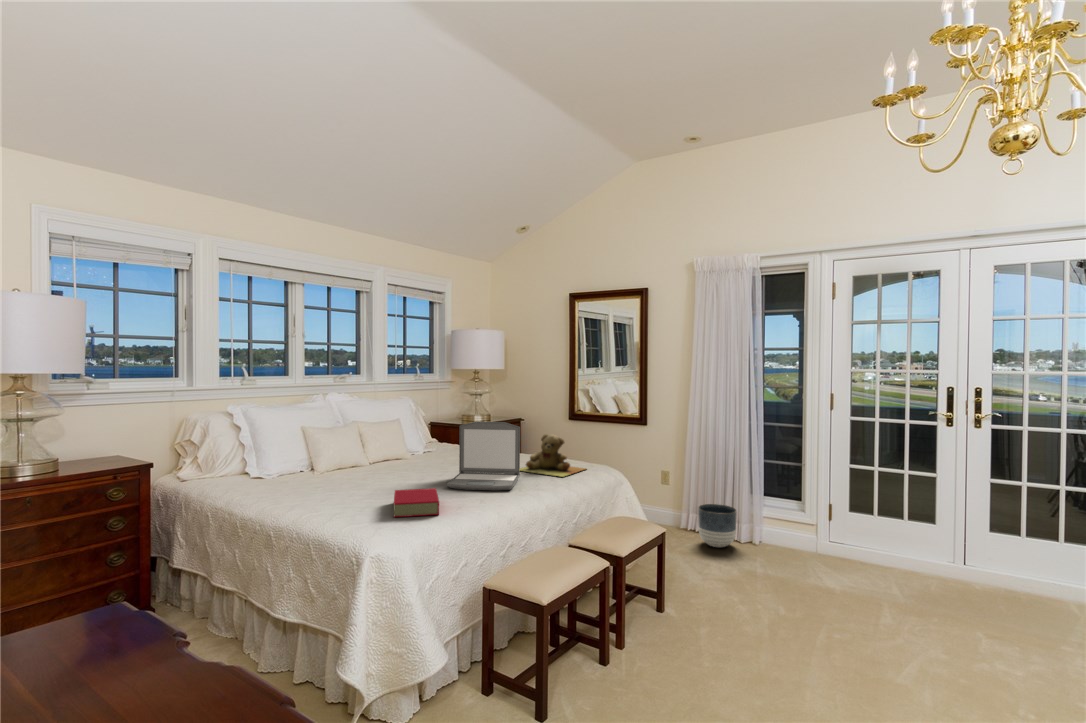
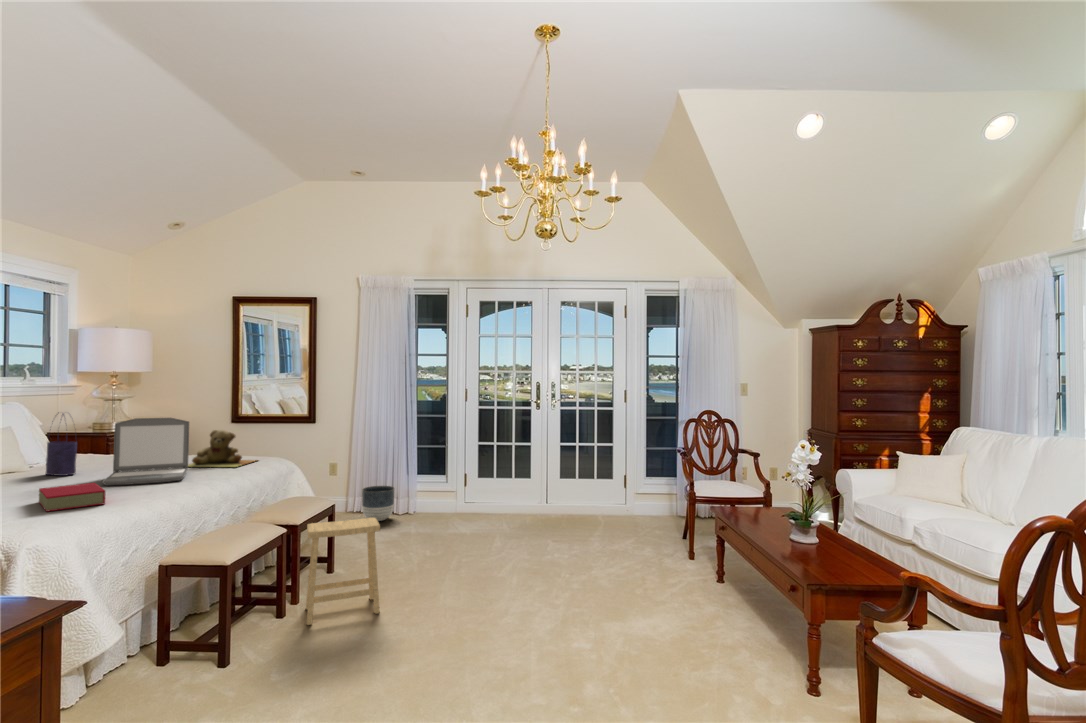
tote bag: none [415,412,435,471] -> present [46,414,77,476]
footstool: none [629,561,717,697] -> present [306,518,380,625]

